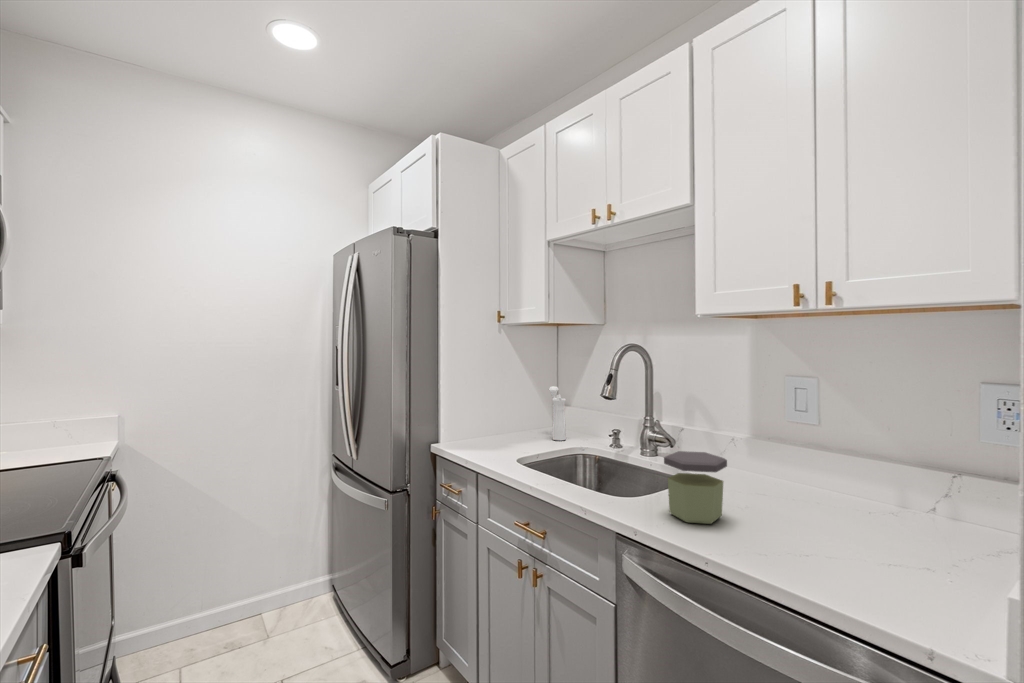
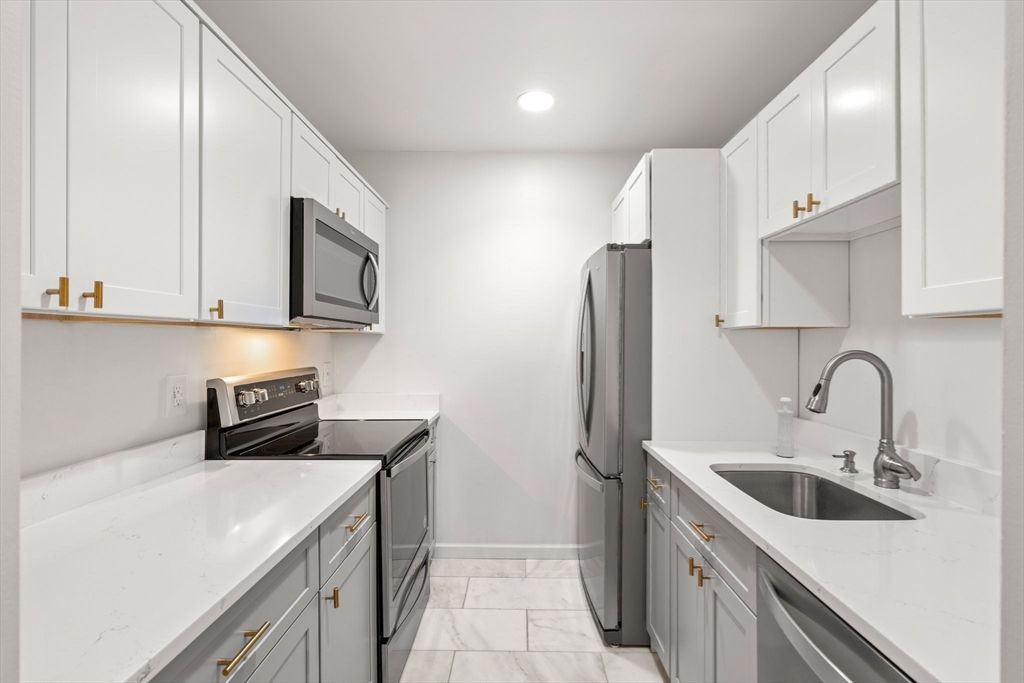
jar: present [664,451,727,524] -> none [821,472,904,558]

